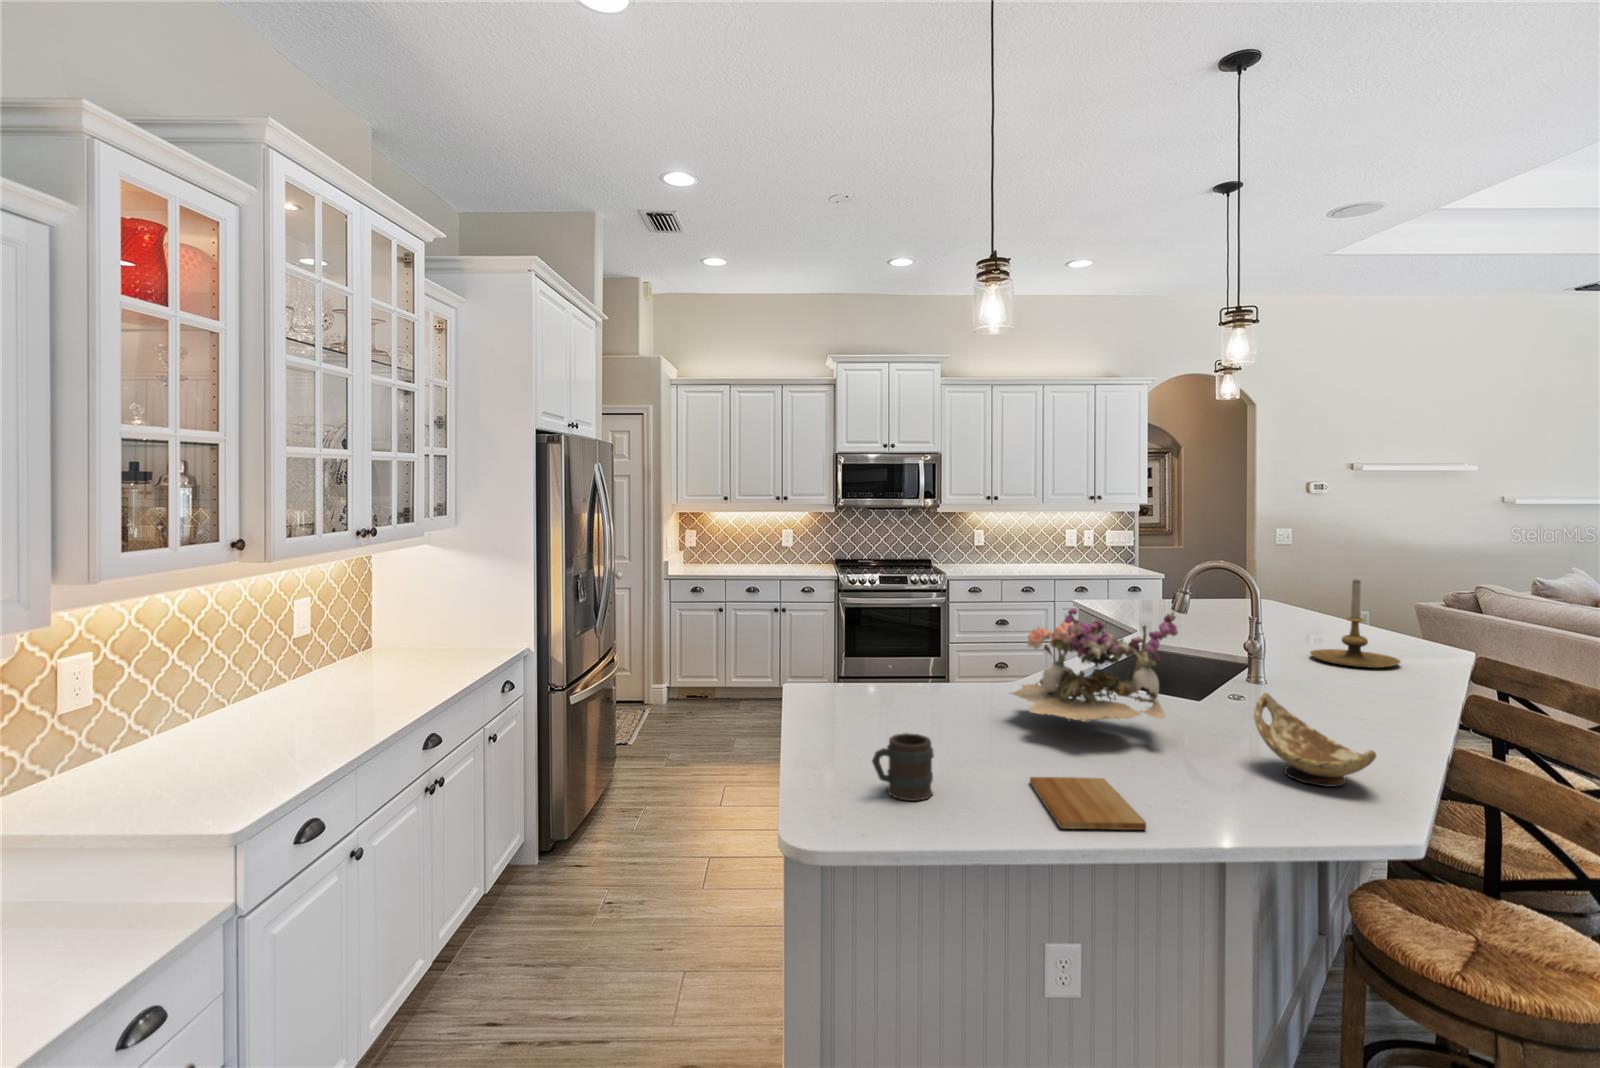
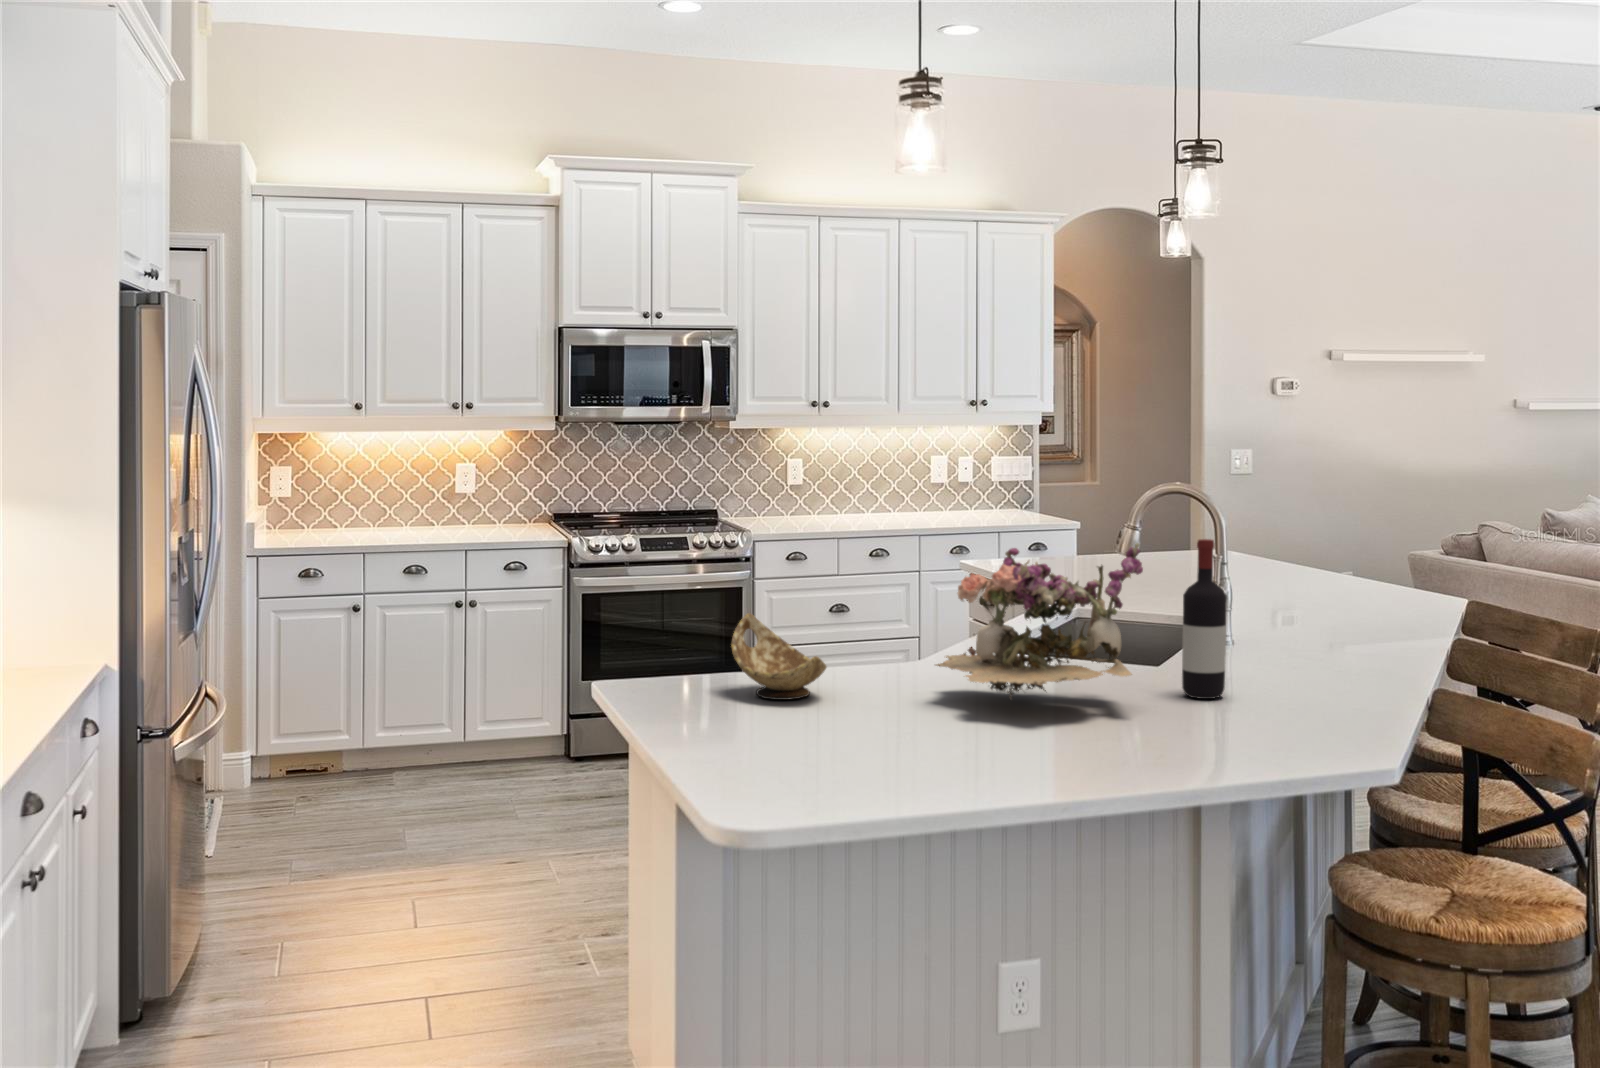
candle holder: present [1310,580,1400,668] -> none [1284,508,1388,622]
wine bottle: none [1214,609,1254,737] -> present [1182,539,1227,699]
decorative bowl: present [1254,693,1376,786] -> present [731,613,826,700]
mug: present [872,733,934,801] -> none [806,703,879,782]
cutting board: present [1030,777,1146,830] -> none [987,743,1128,788]

